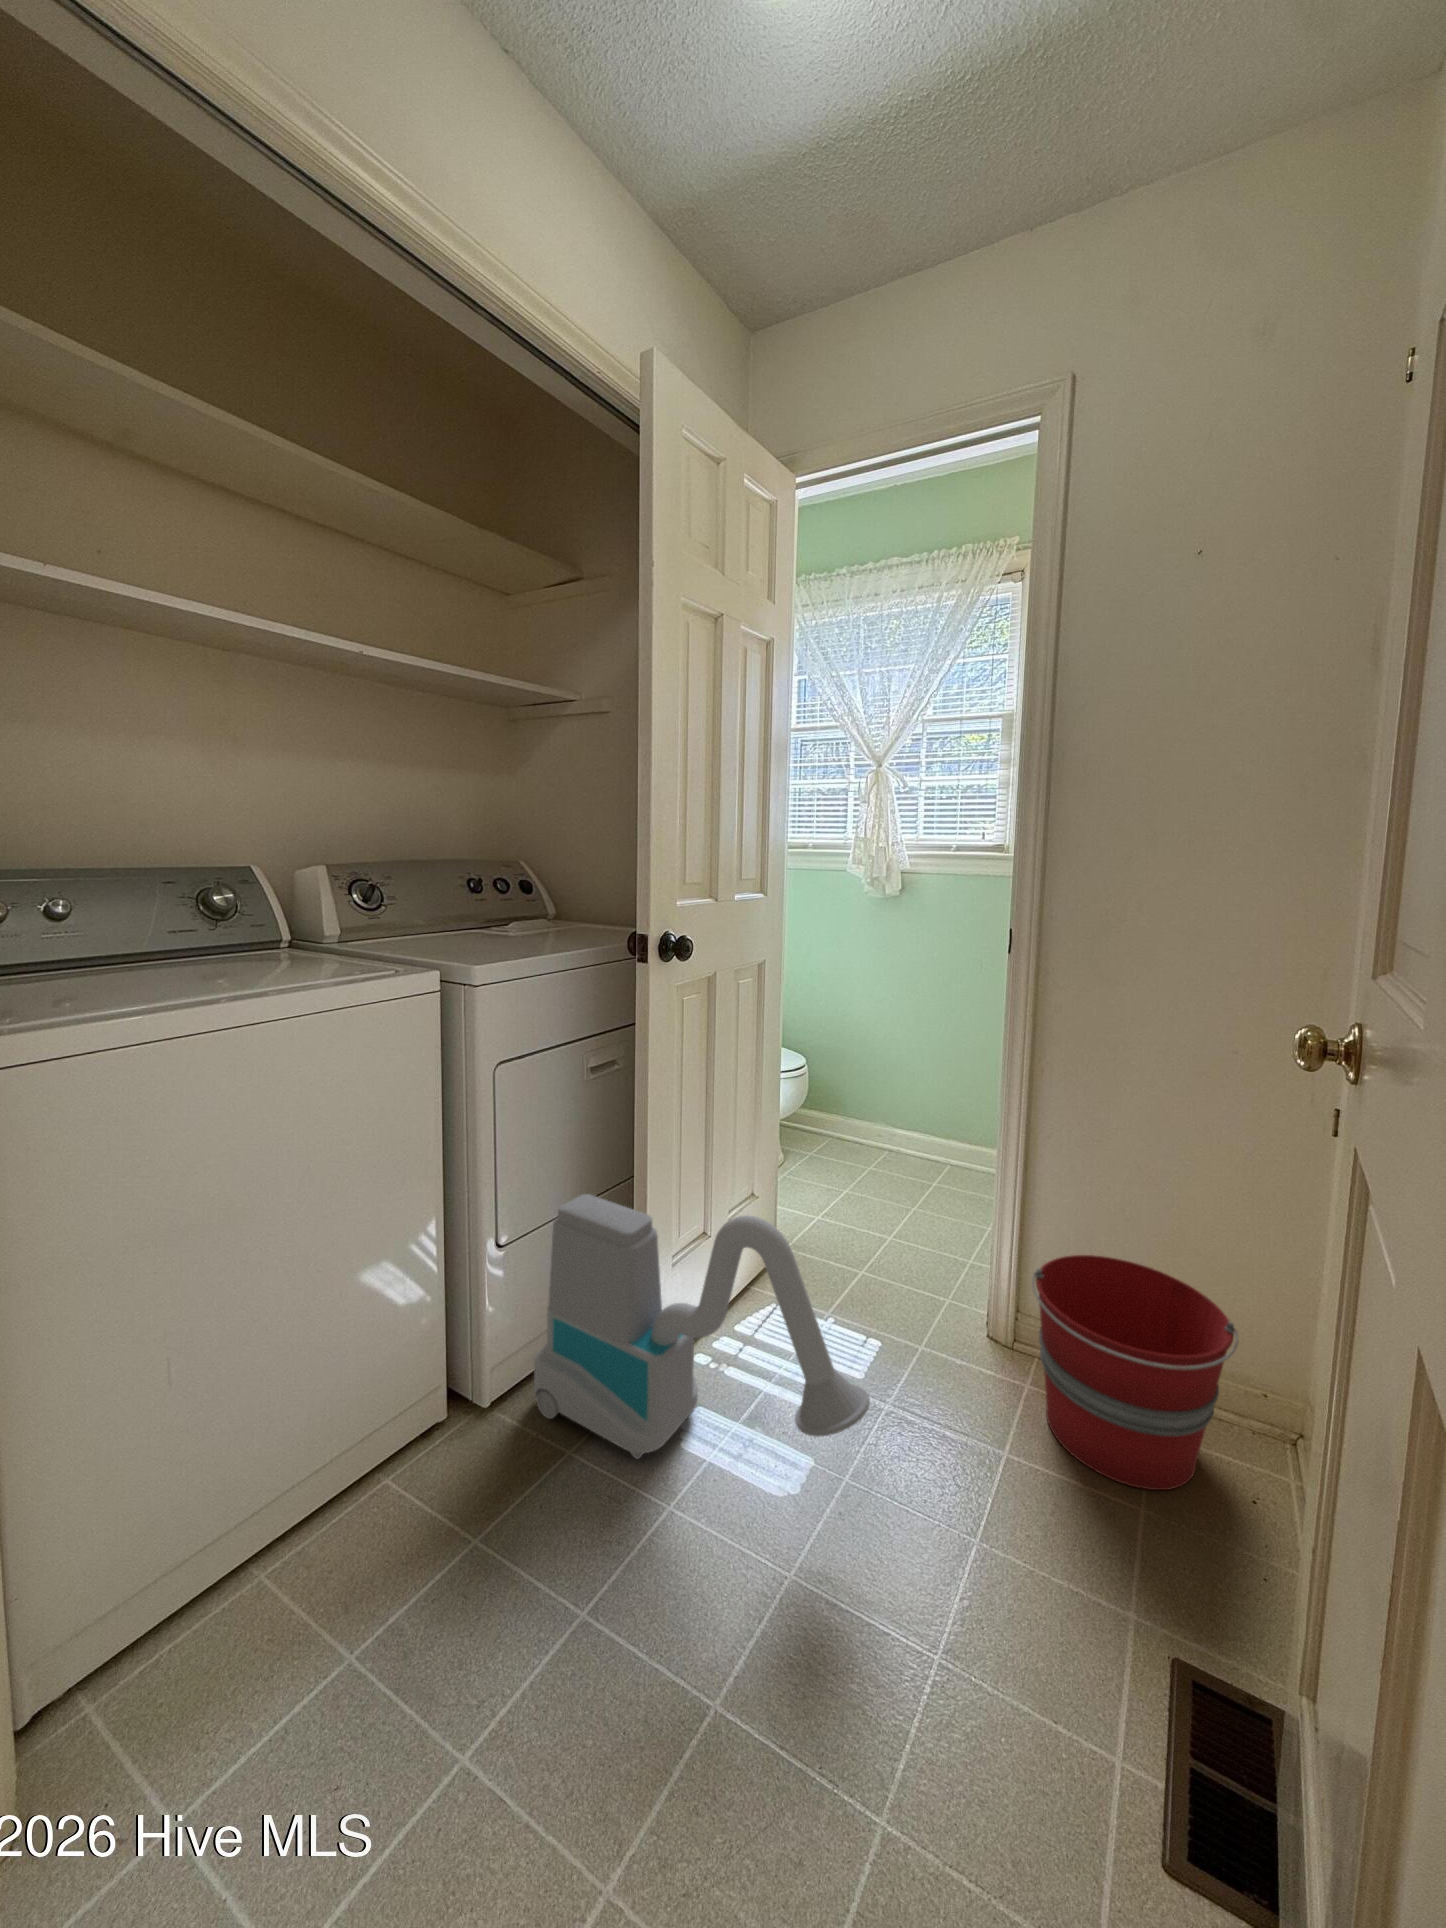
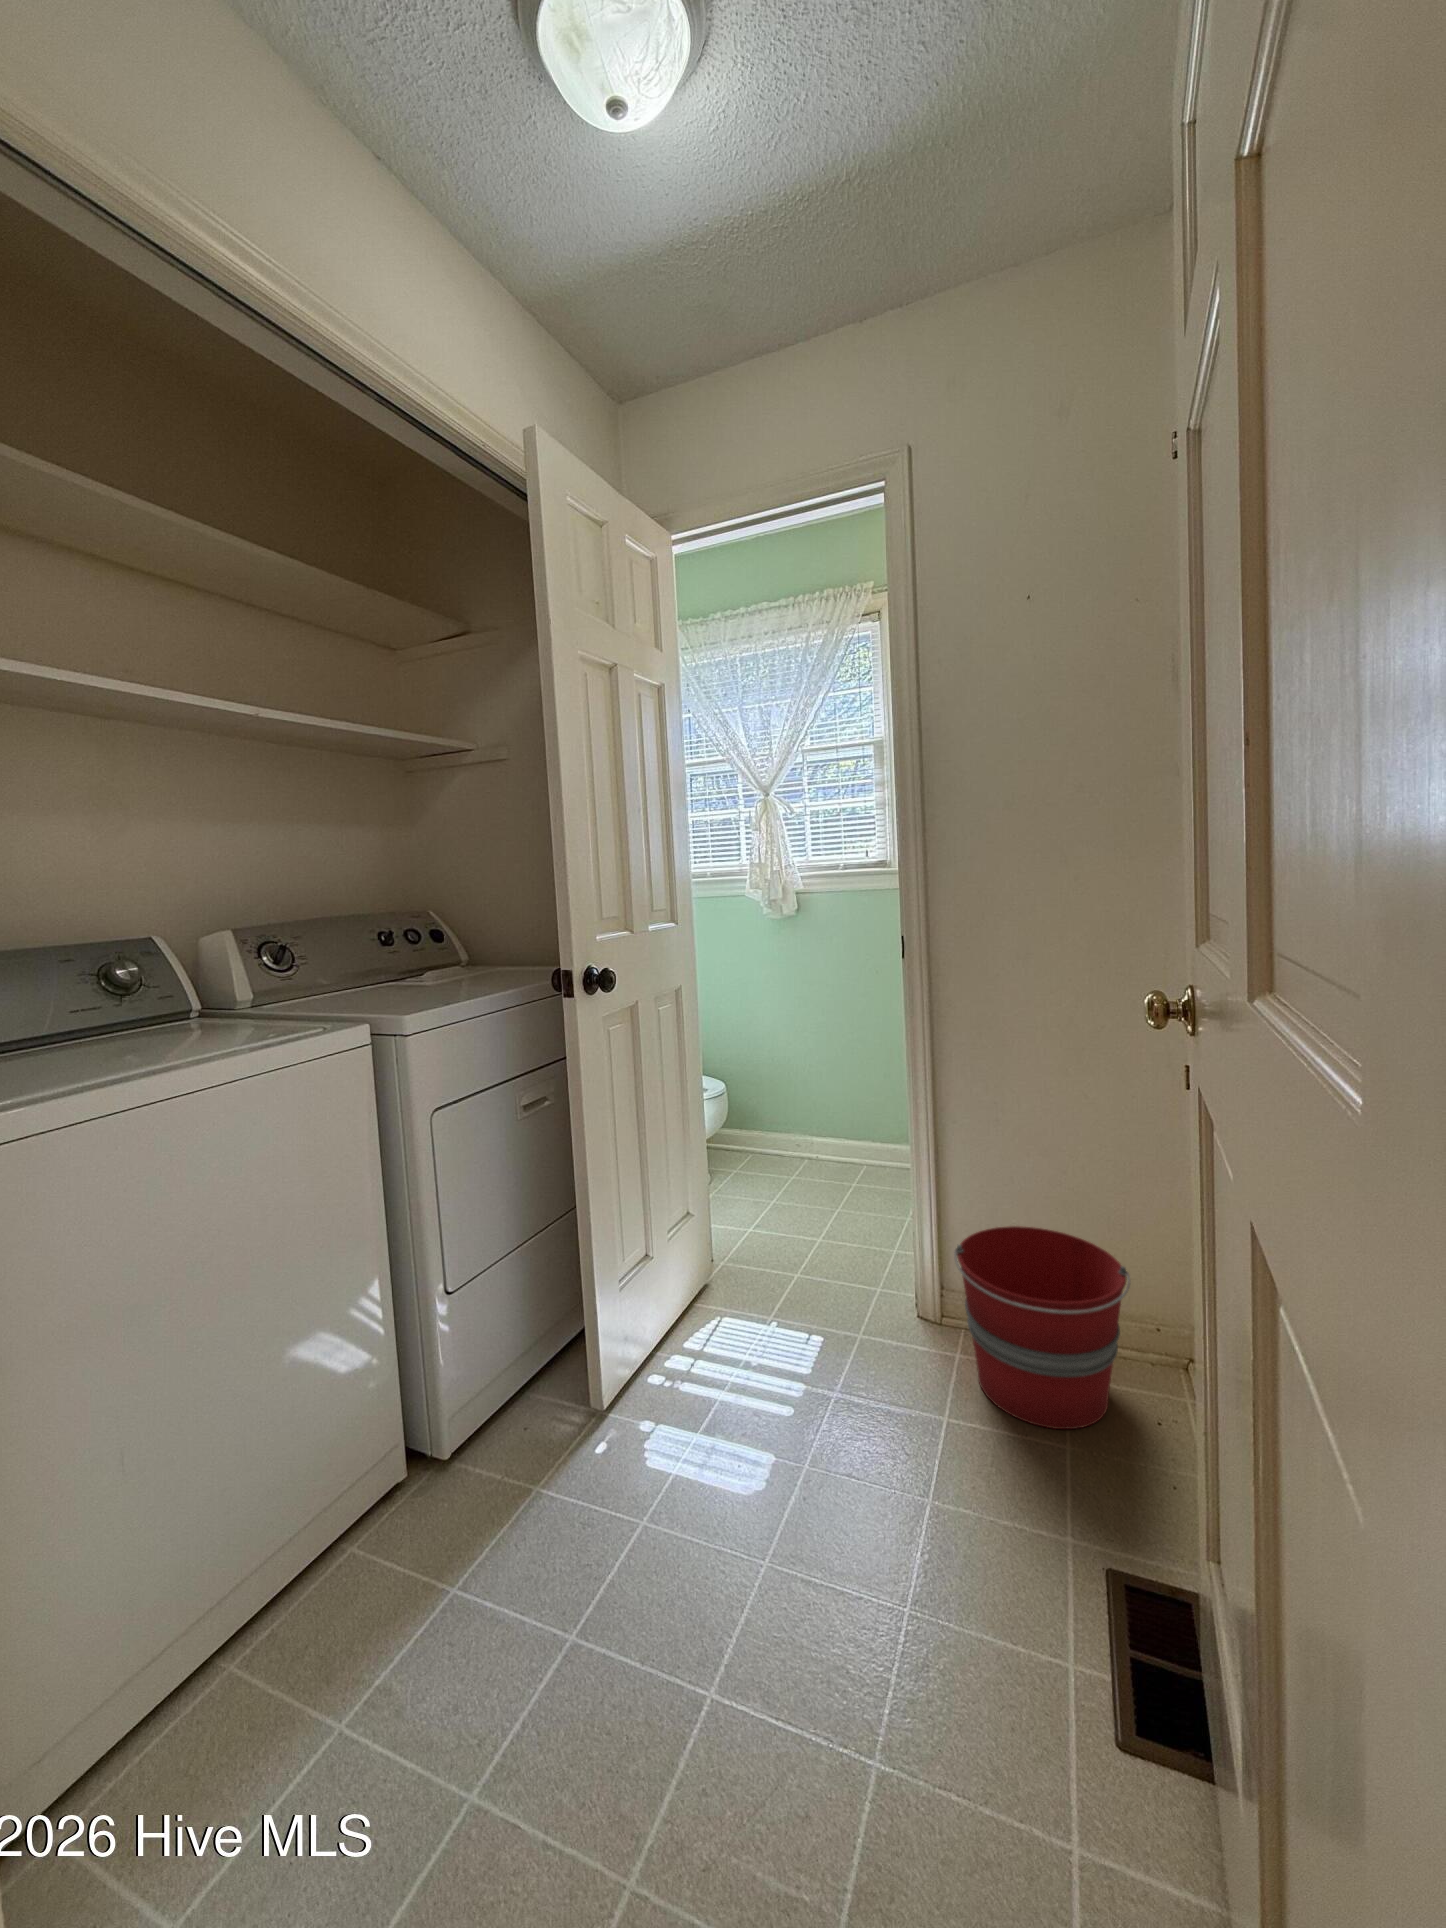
vacuum cleaner: present [534,1194,870,1459] -> none [491,1227,824,1487]

